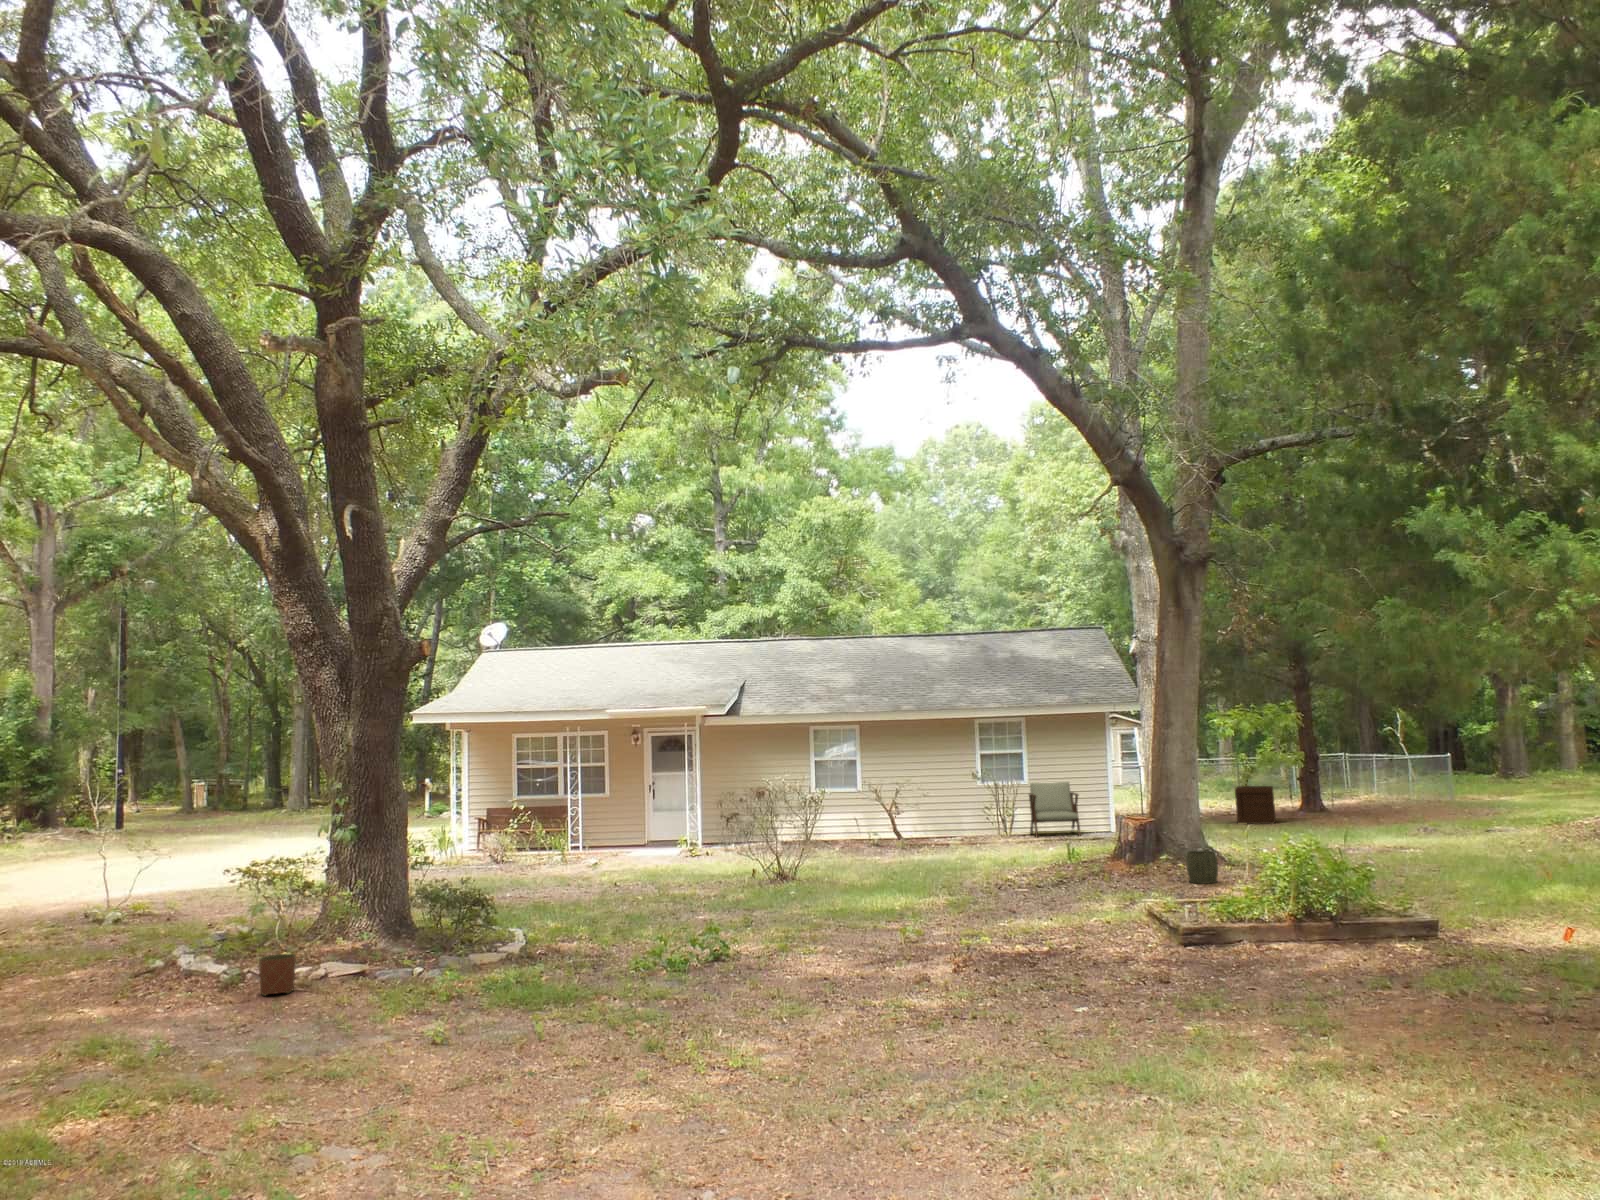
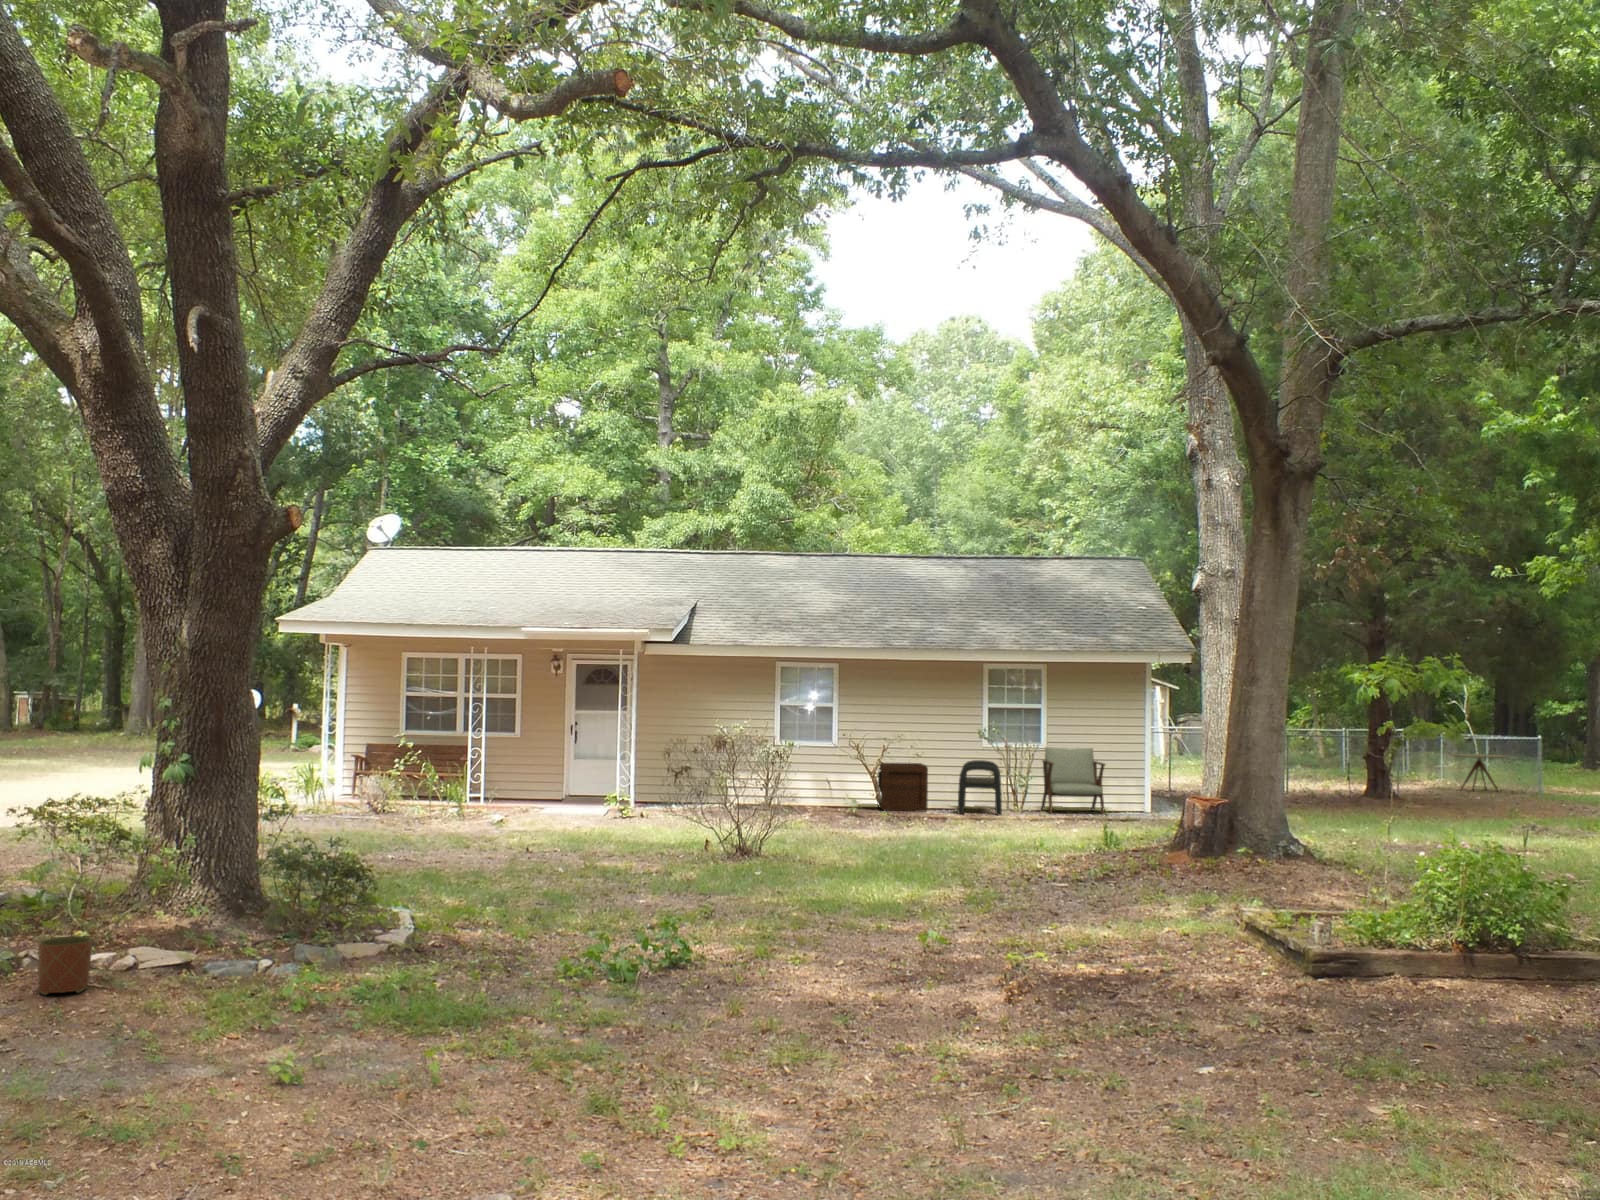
round table: none [1381,770,1430,802] -> present [1452,754,1507,791]
wooden crate: present [1235,786,1276,824] -> present [878,763,928,811]
bench: none [961,796,998,841] -> present [958,760,1002,815]
woven basket: present [1186,850,1218,884] -> none [1266,844,1306,886]

